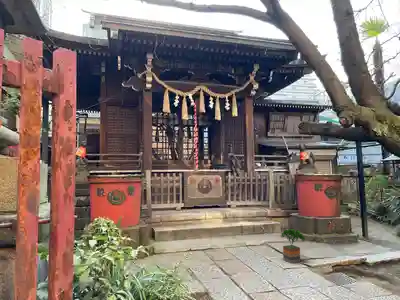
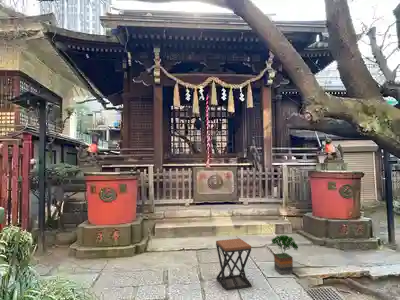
stool: none [237,232,272,277] -> present [216,239,252,290]

